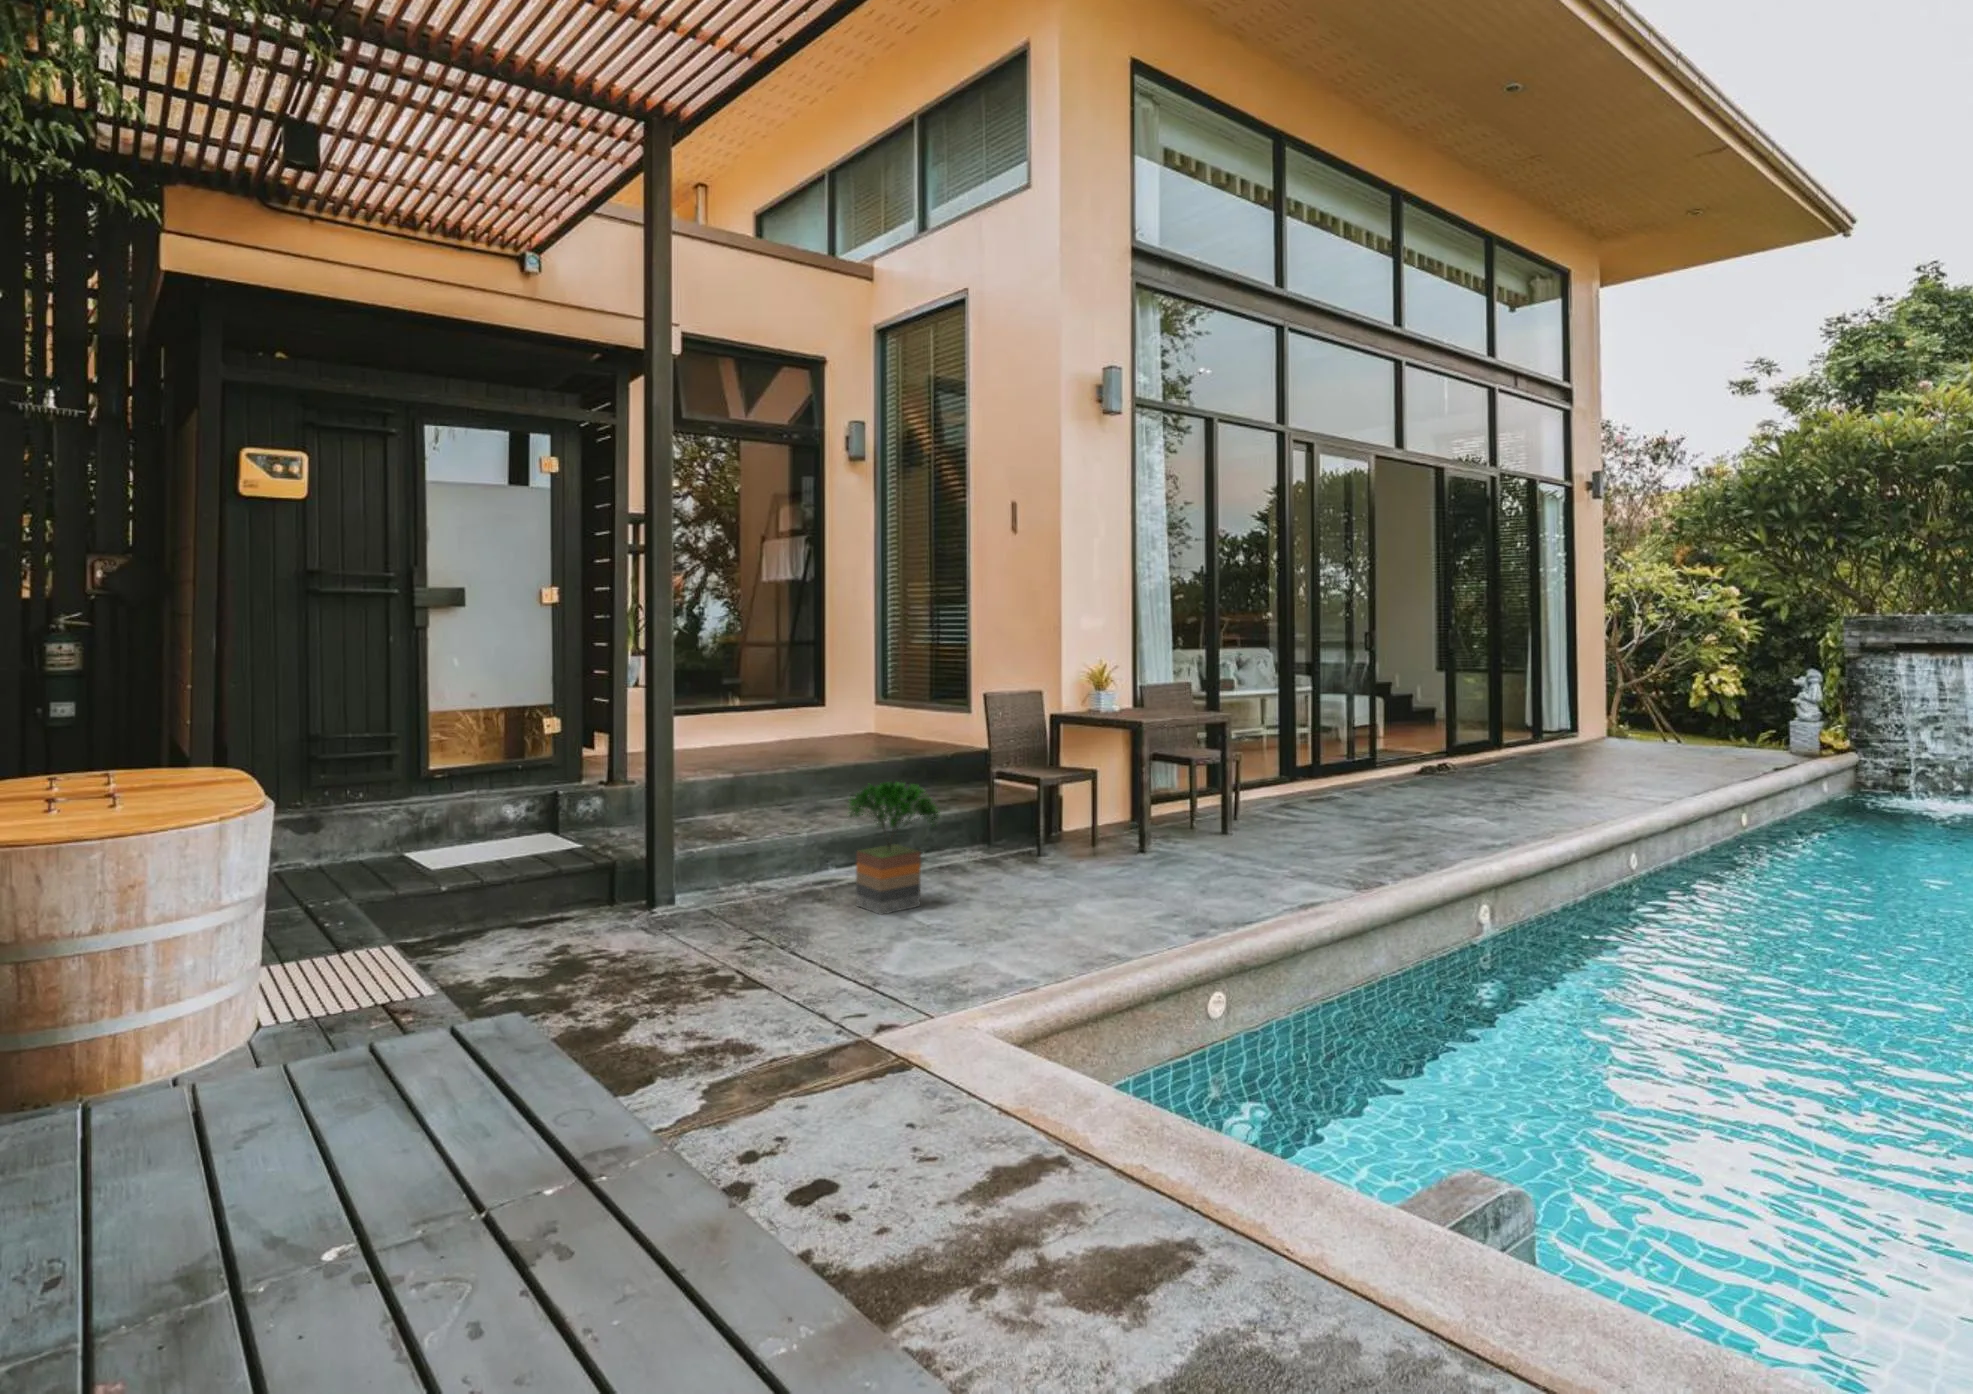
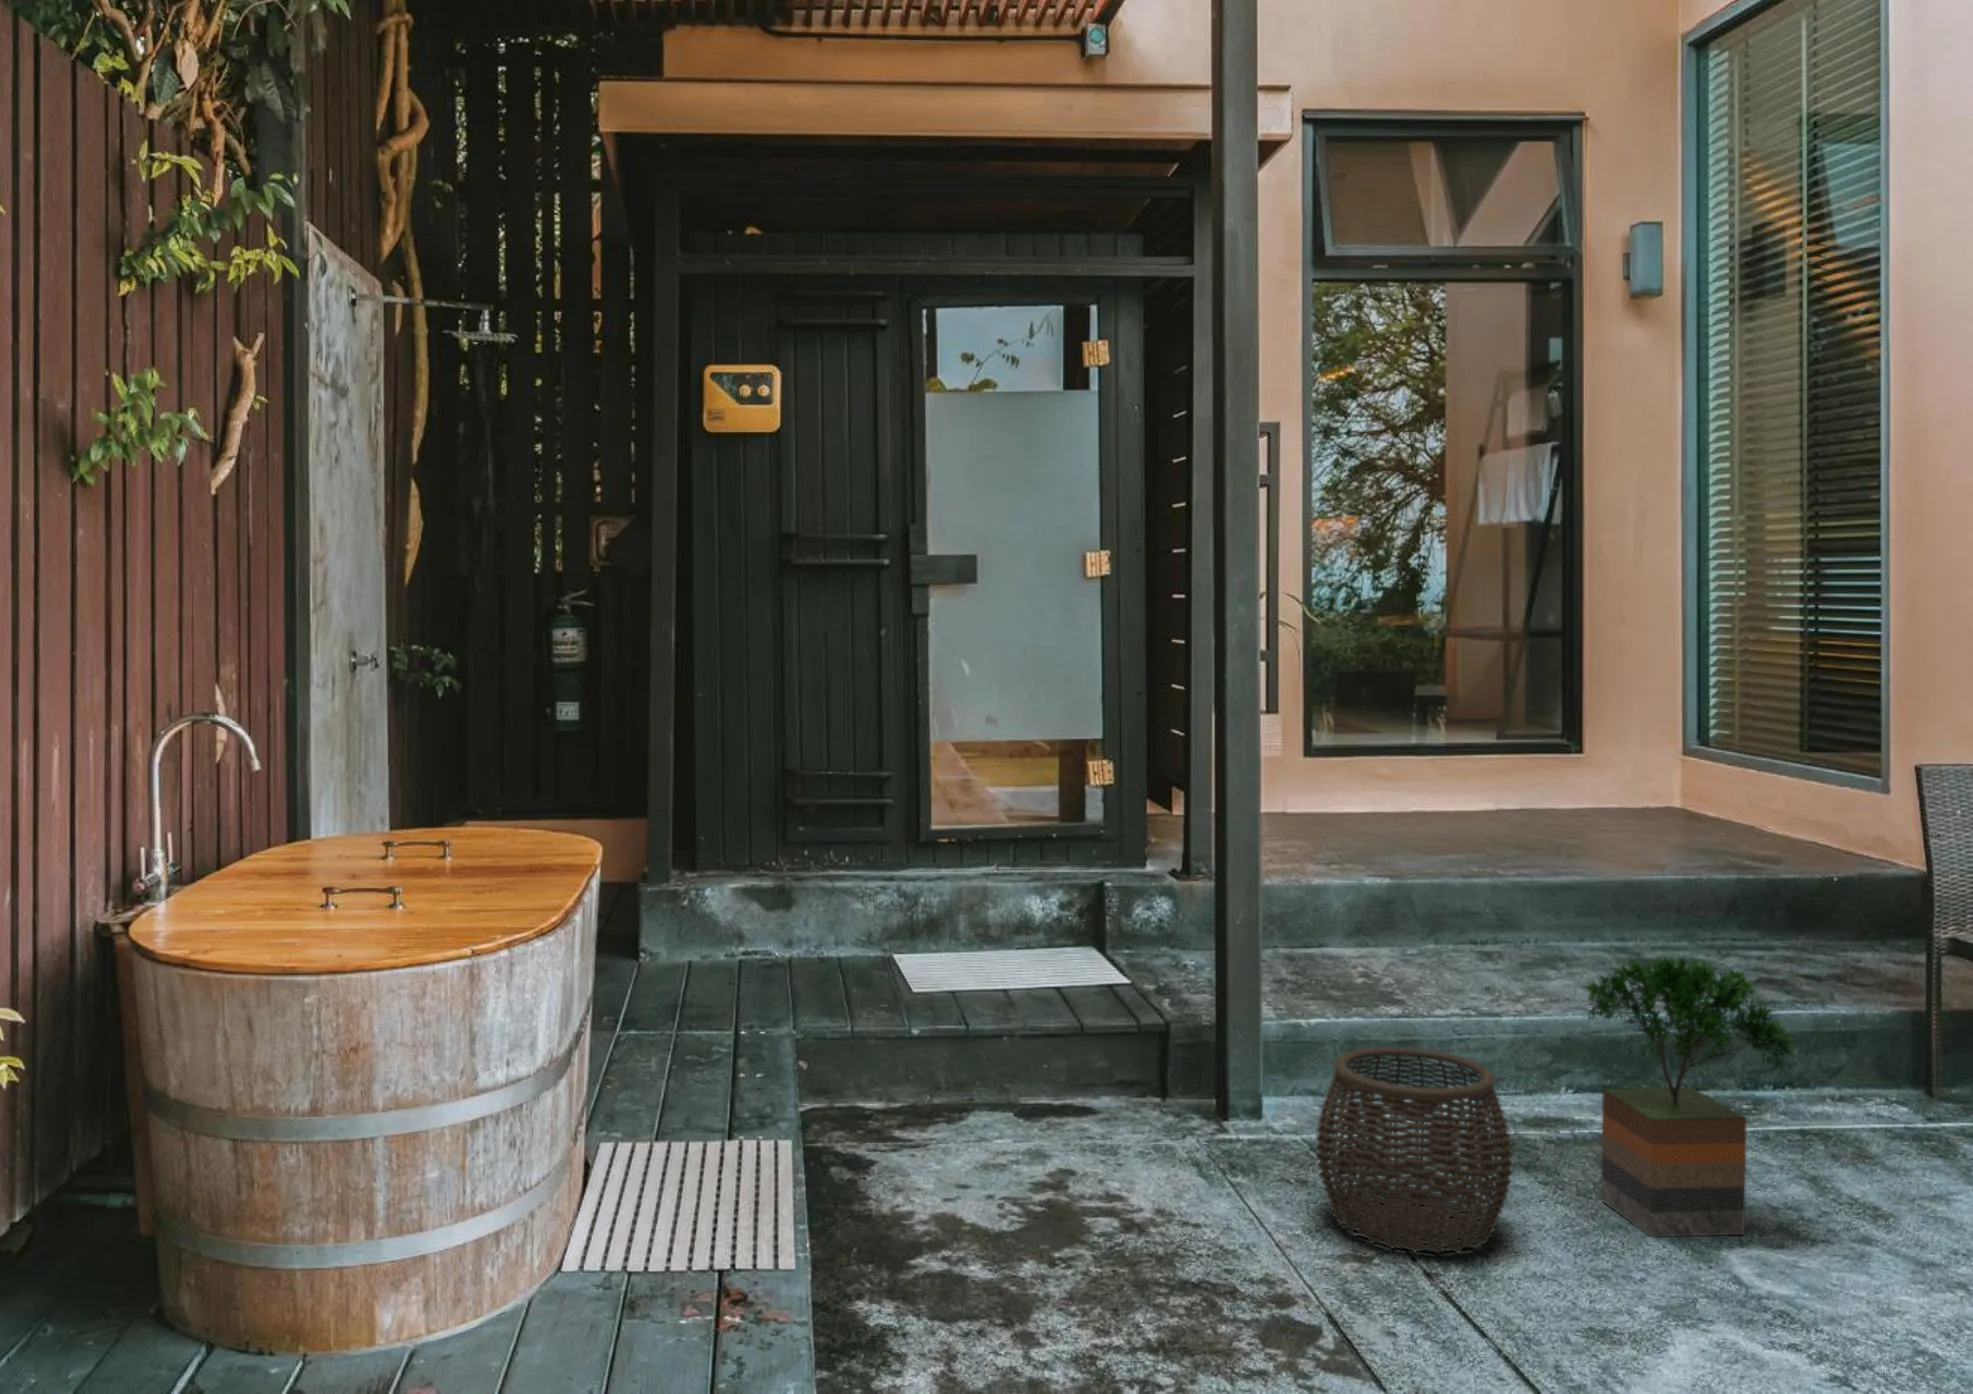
woven basket: none [718,841,819,942] -> present [1316,1047,1513,1254]

